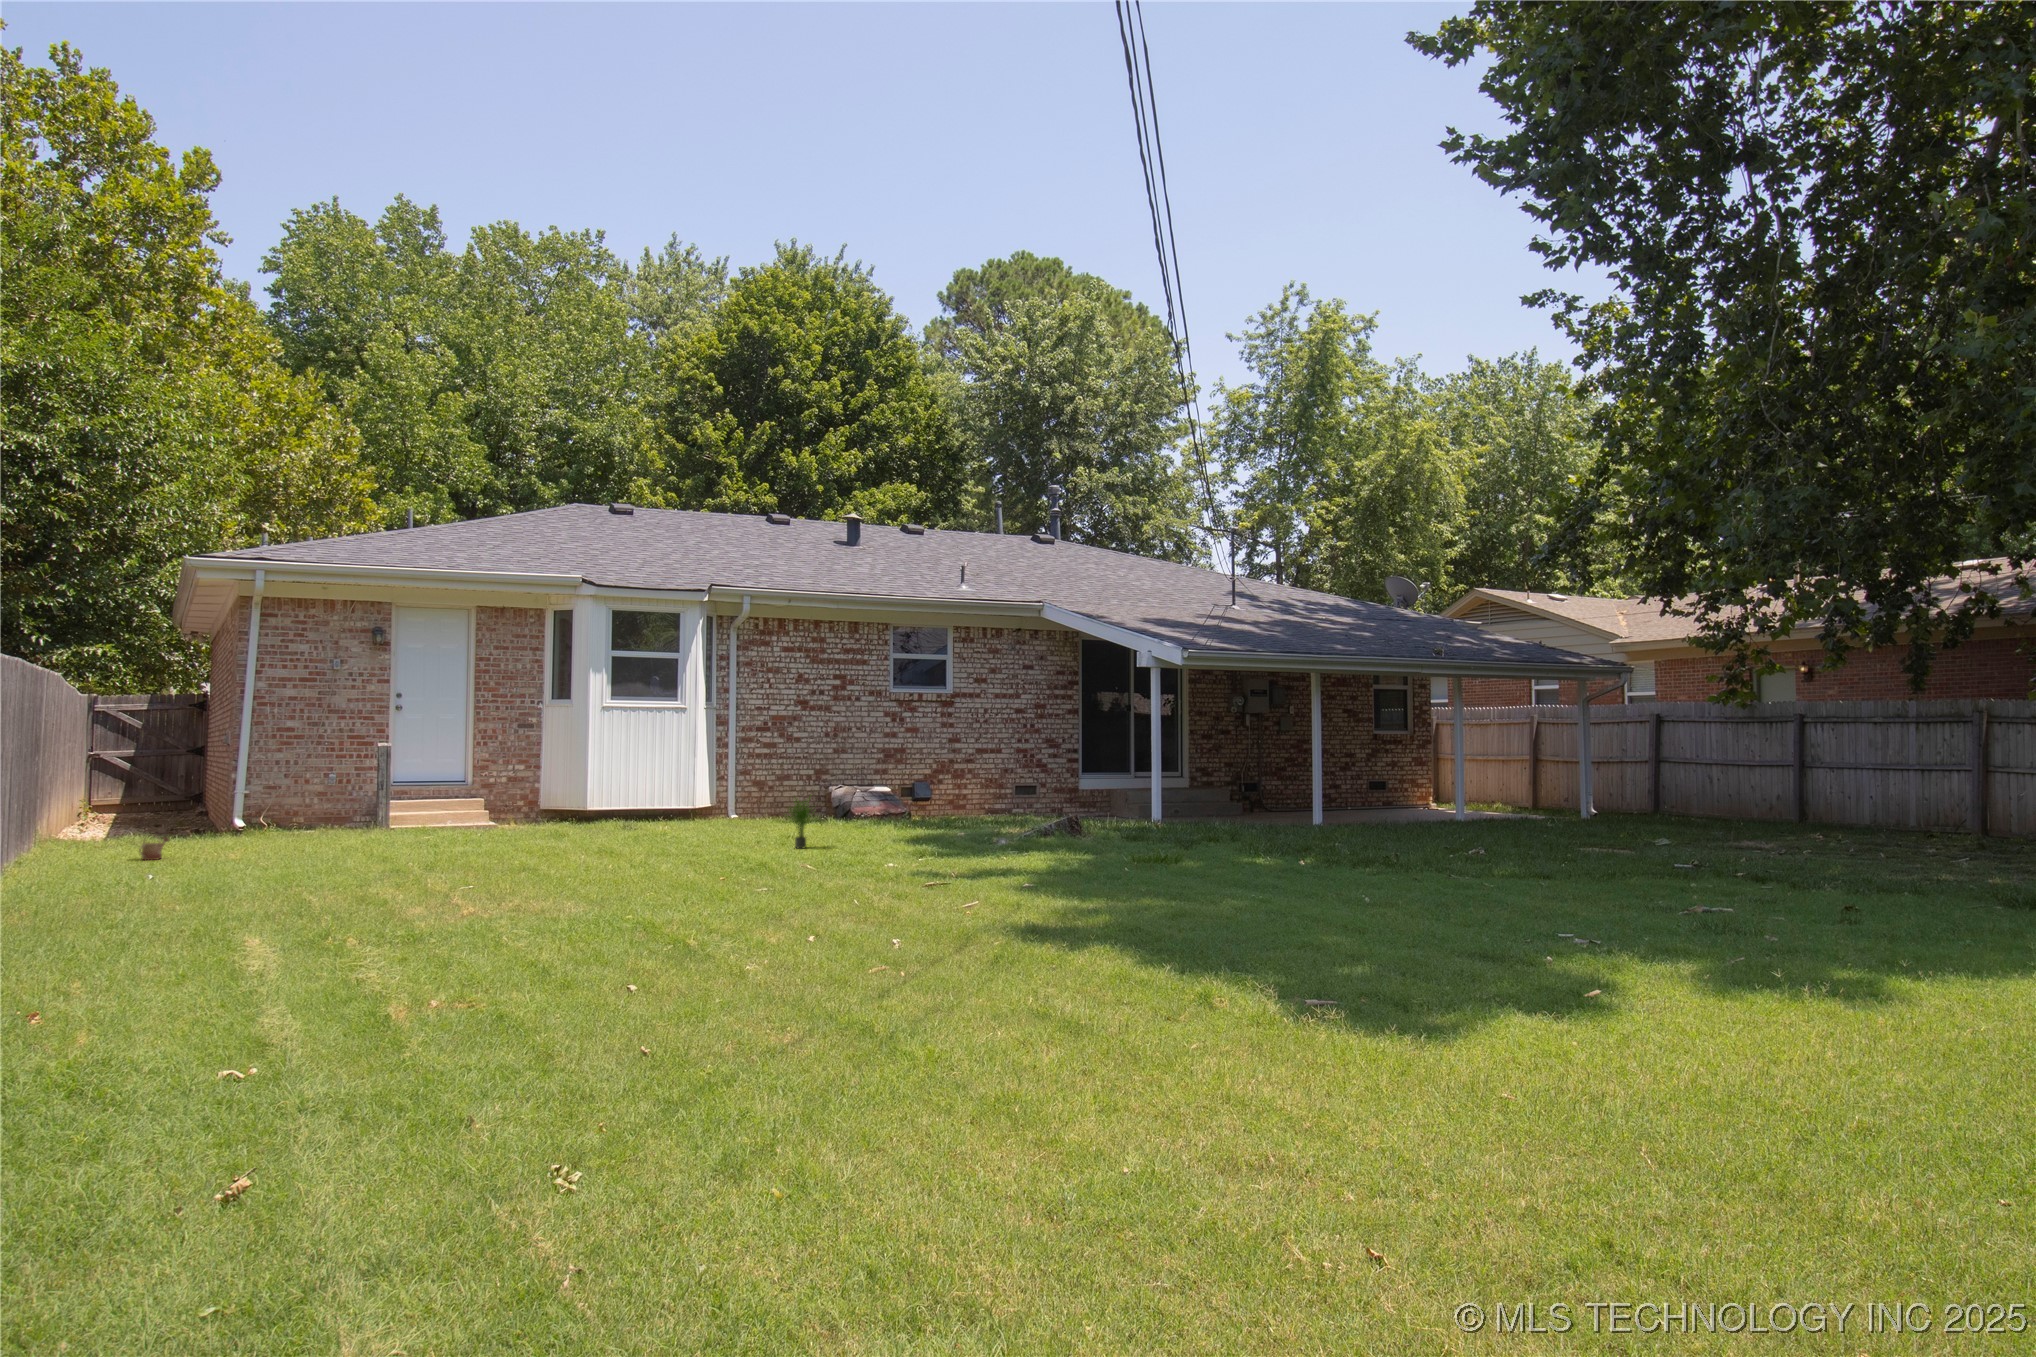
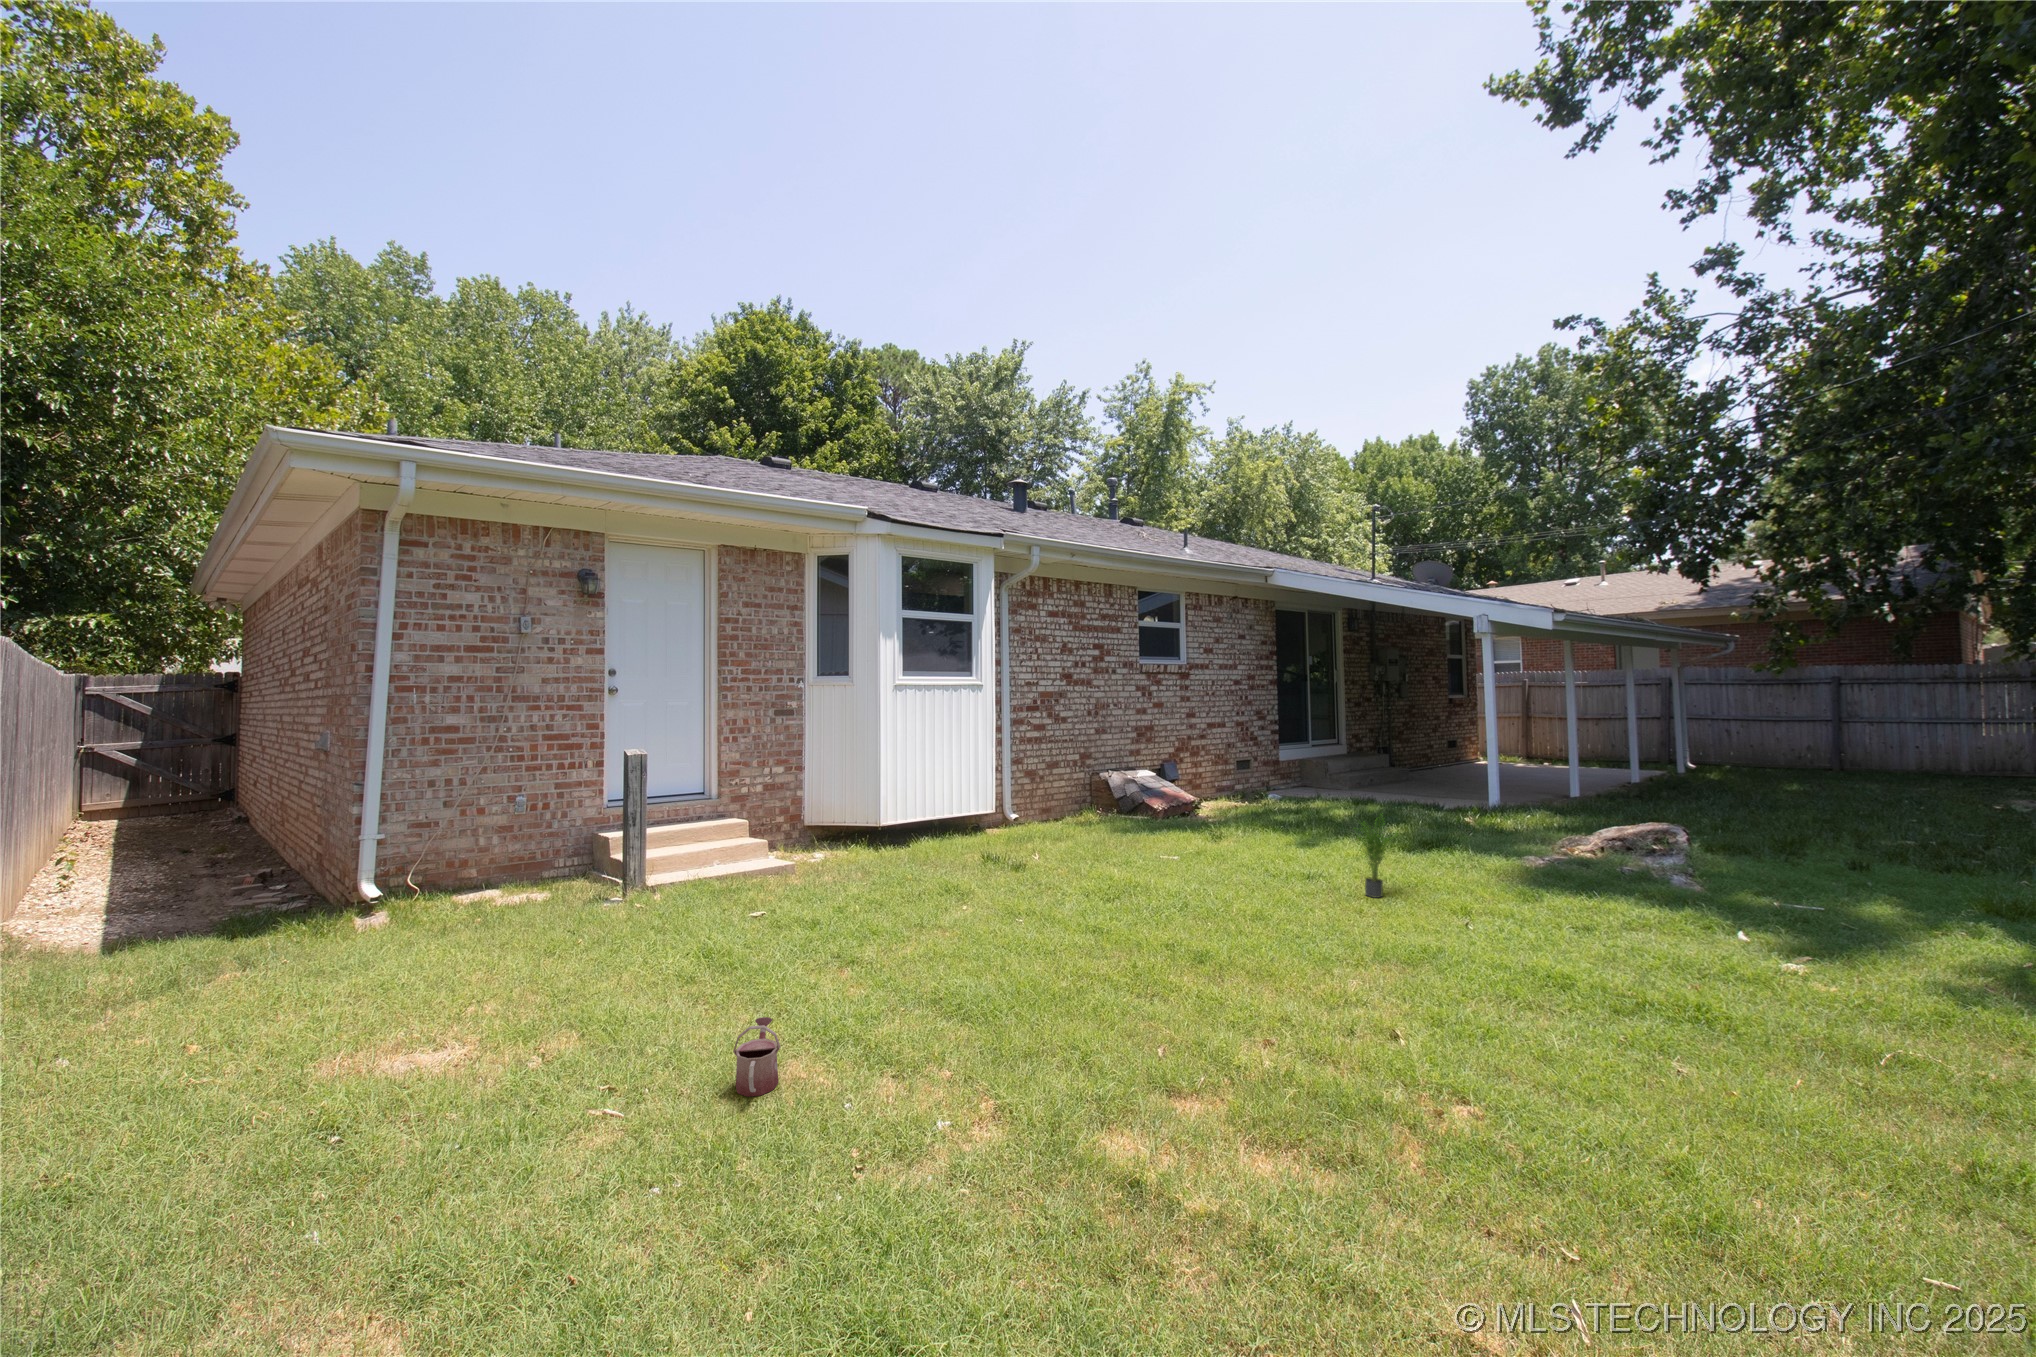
watering can: present [139,837,169,860] -> present [733,1017,781,1097]

